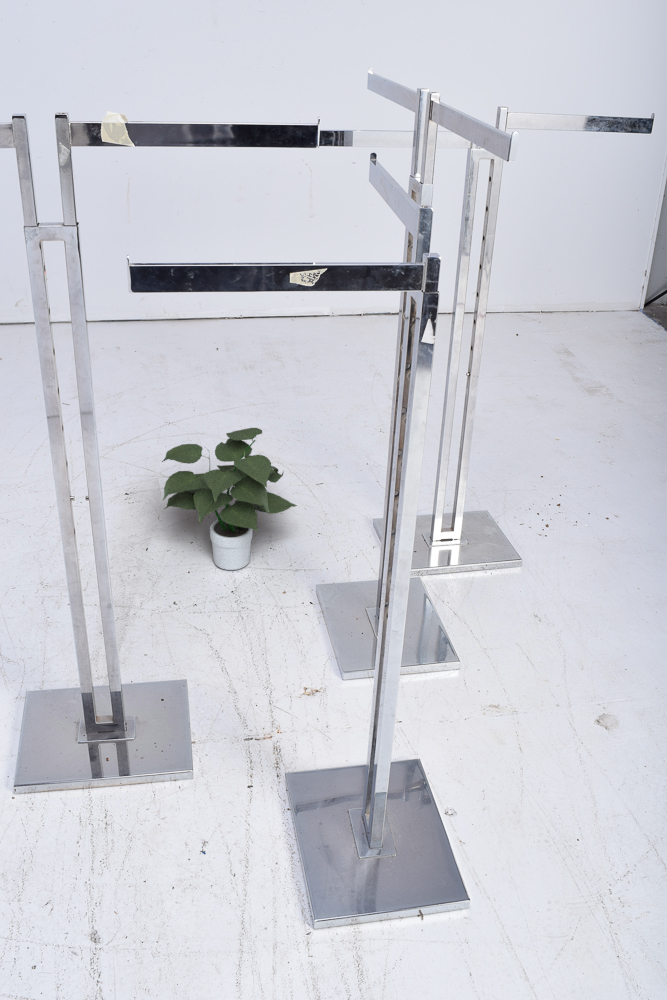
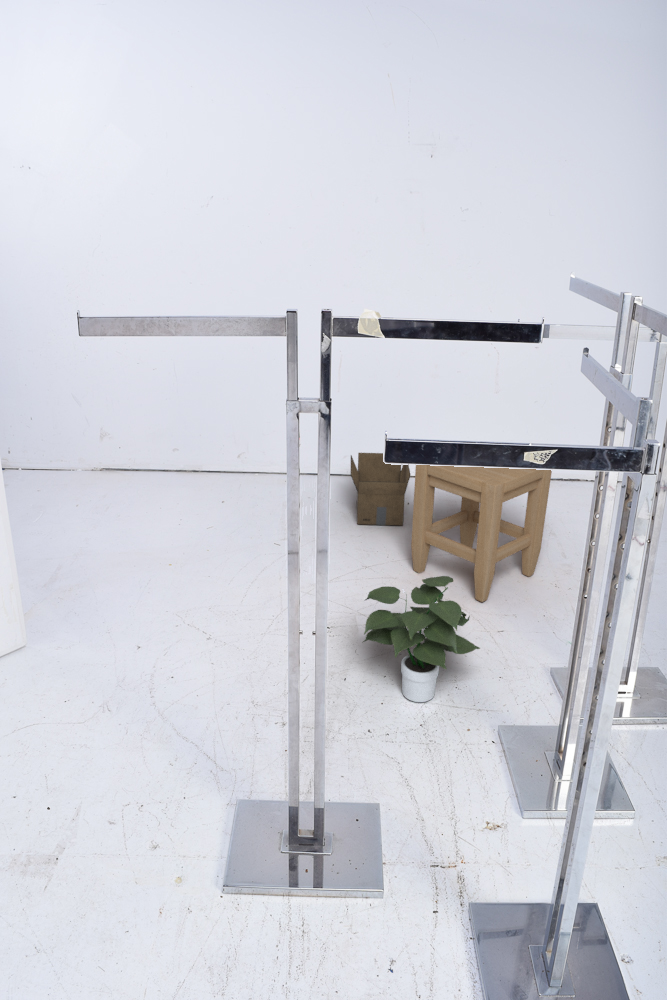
stool: none [220,271,376,456] -> present [411,465,552,602]
cardboard box: none [147,289,219,376] -> present [351,453,410,525]

